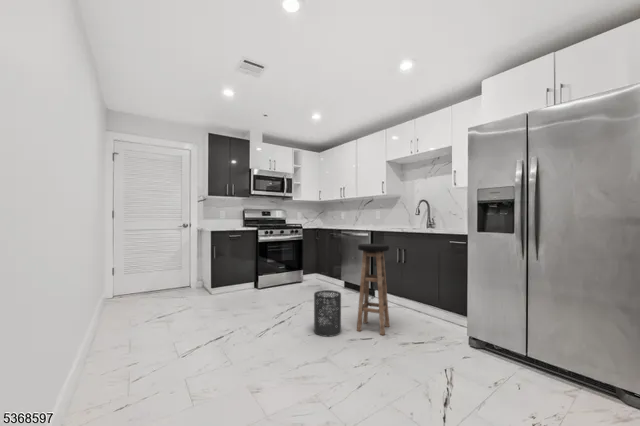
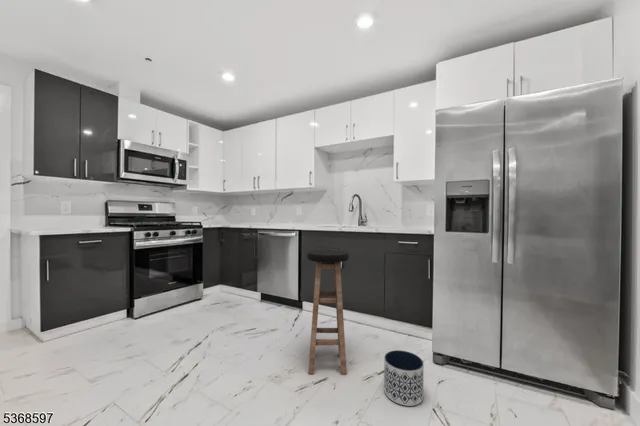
trash can: present [314,290,341,337] -> none [247,322,289,400]
planter: none [405,320,435,357] -> present [384,350,424,406]

